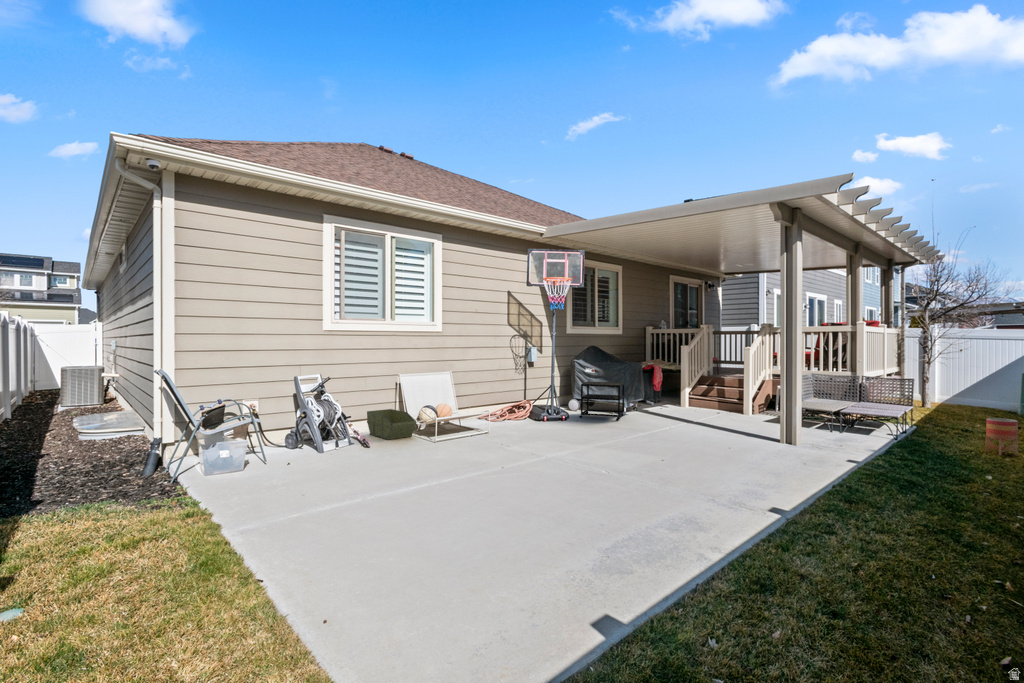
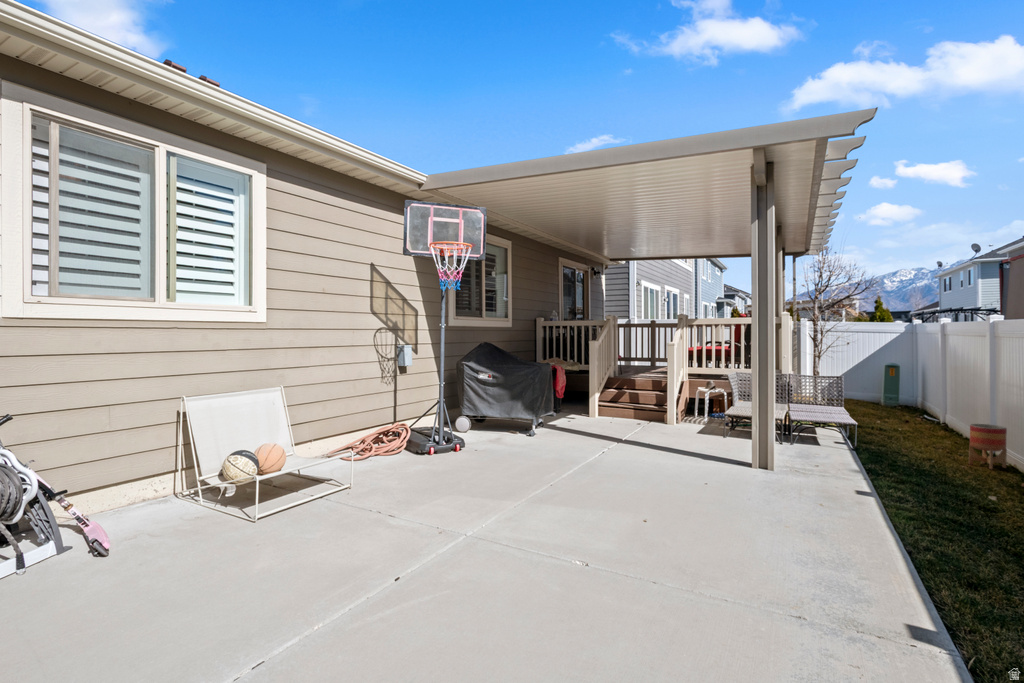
side table: present [579,382,624,420] -> none [476,392,533,445]
storage bin: present [367,409,416,440] -> none [115,460,218,527]

